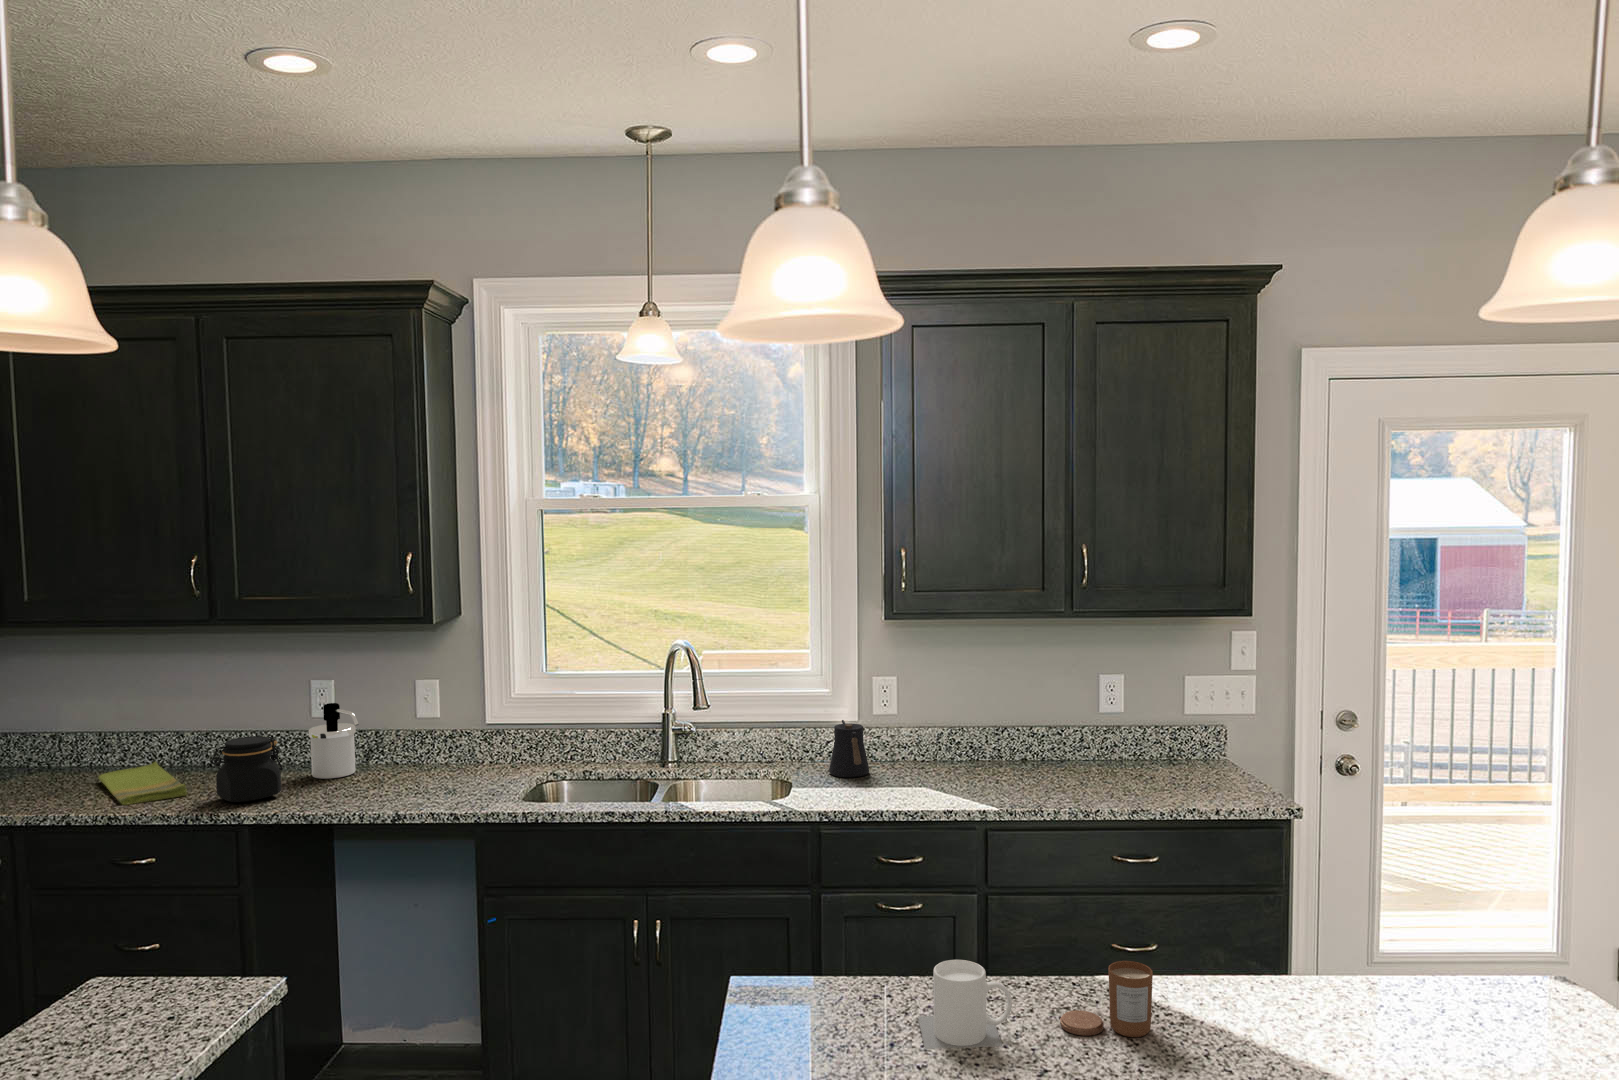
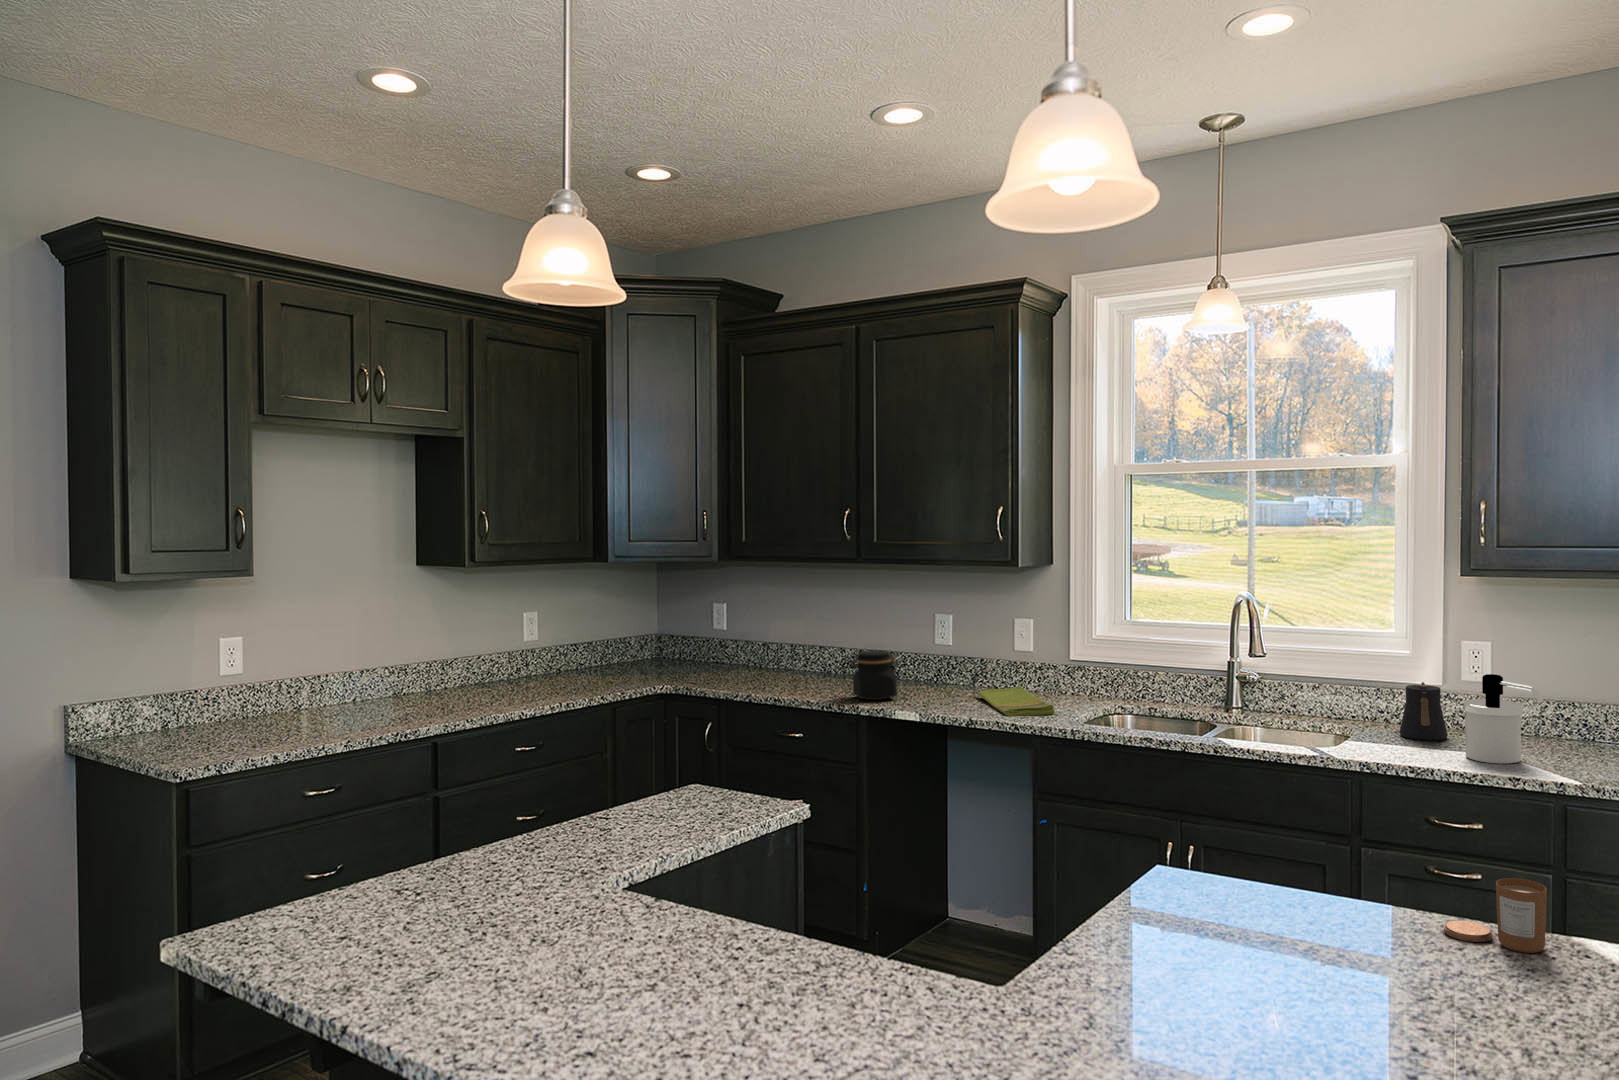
soap dispenser: present [309,703,359,779] -> present [1463,674,1544,764]
dish towel: present [98,762,187,805] -> present [978,685,1055,716]
mug: present [918,960,1012,1049] -> none [1286,848,1386,934]

